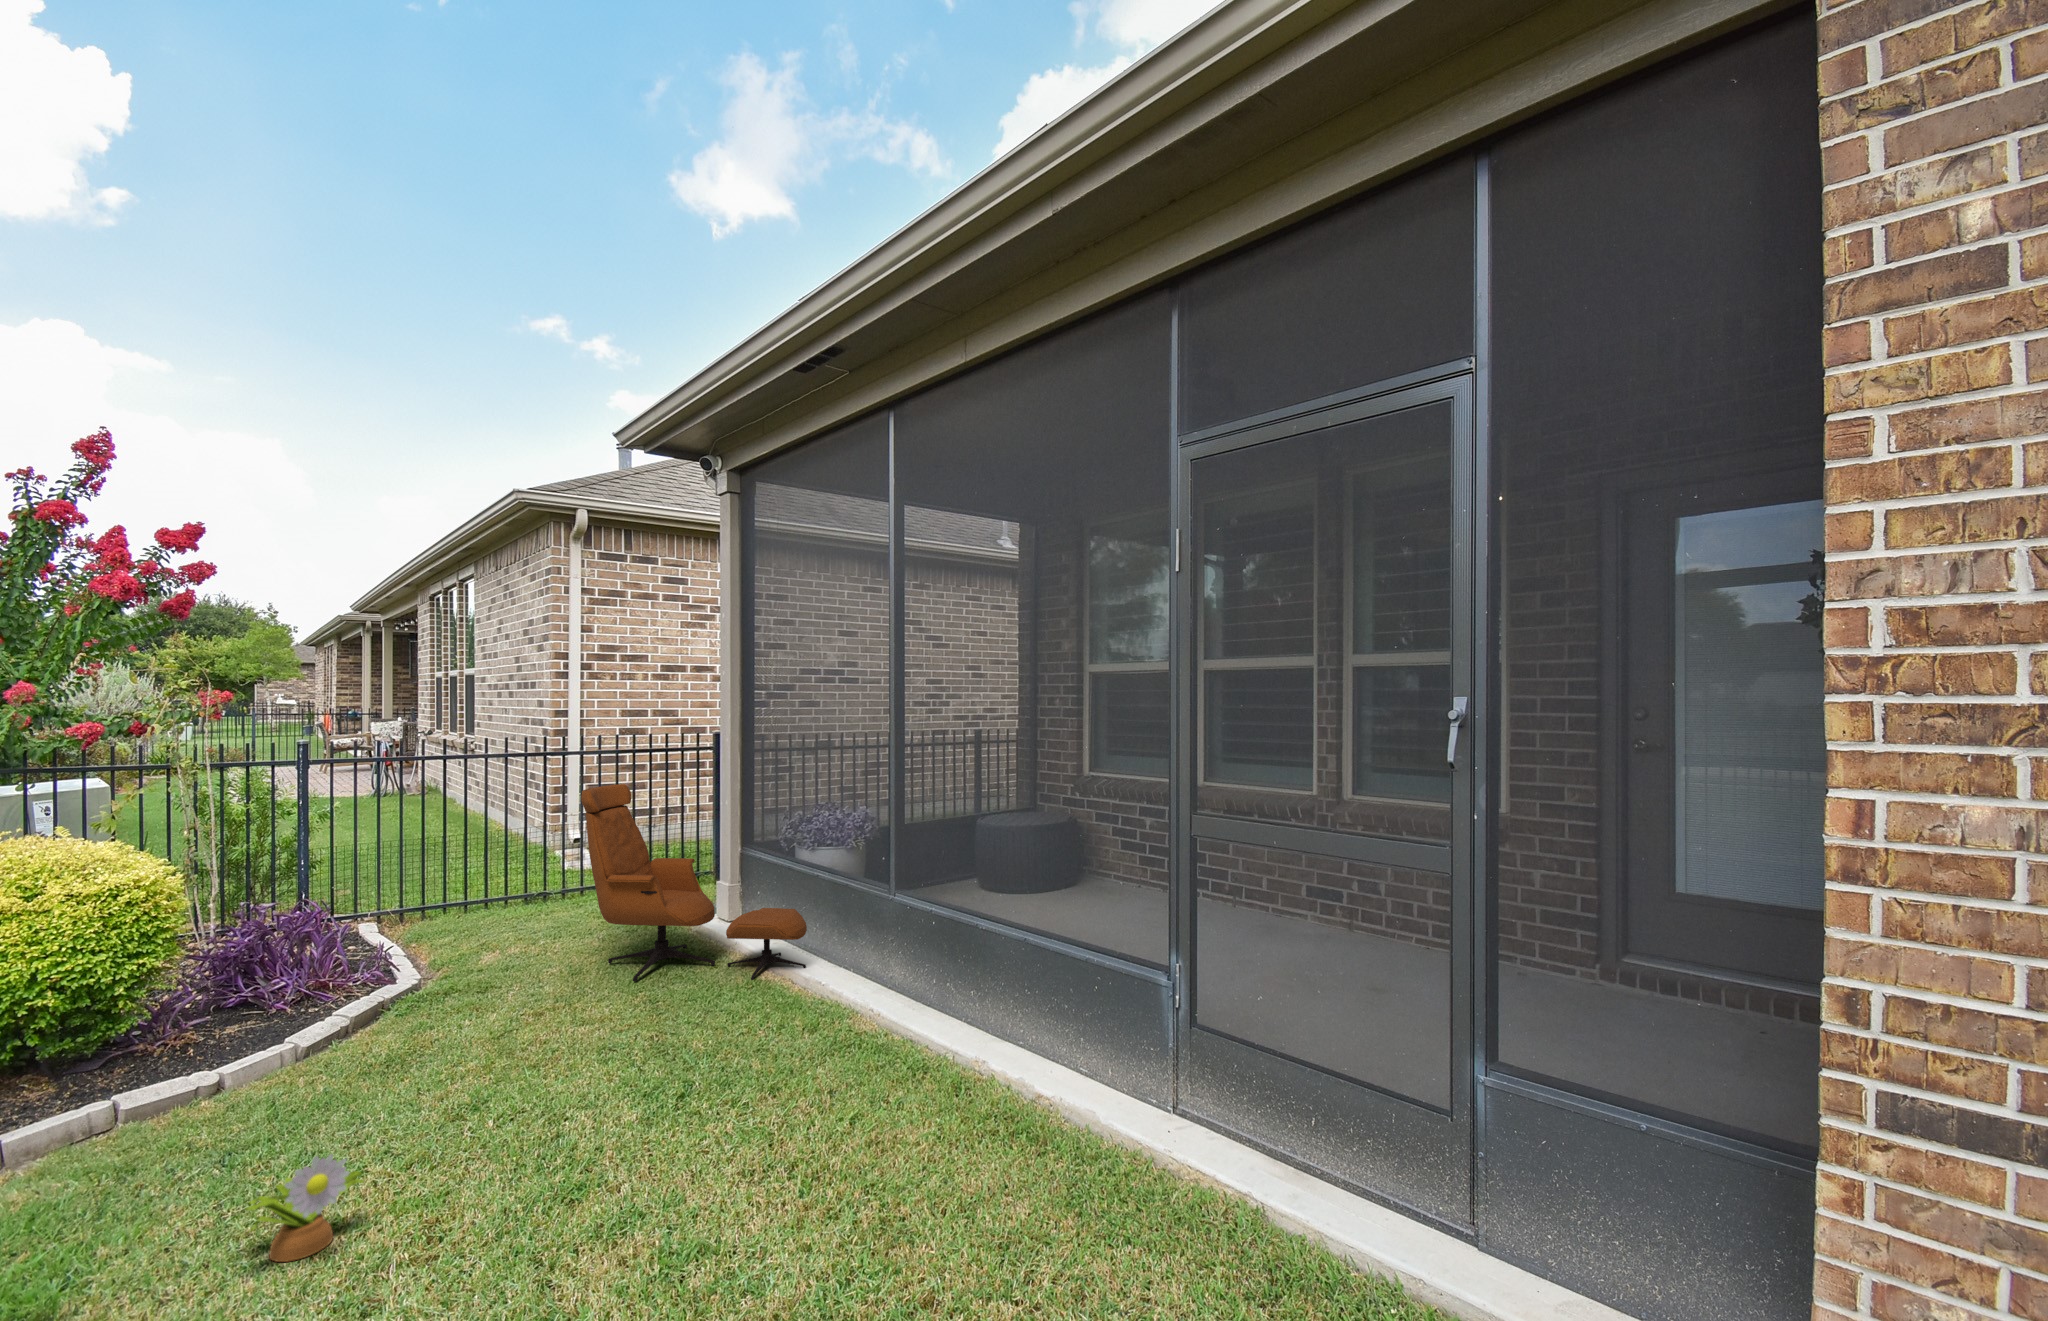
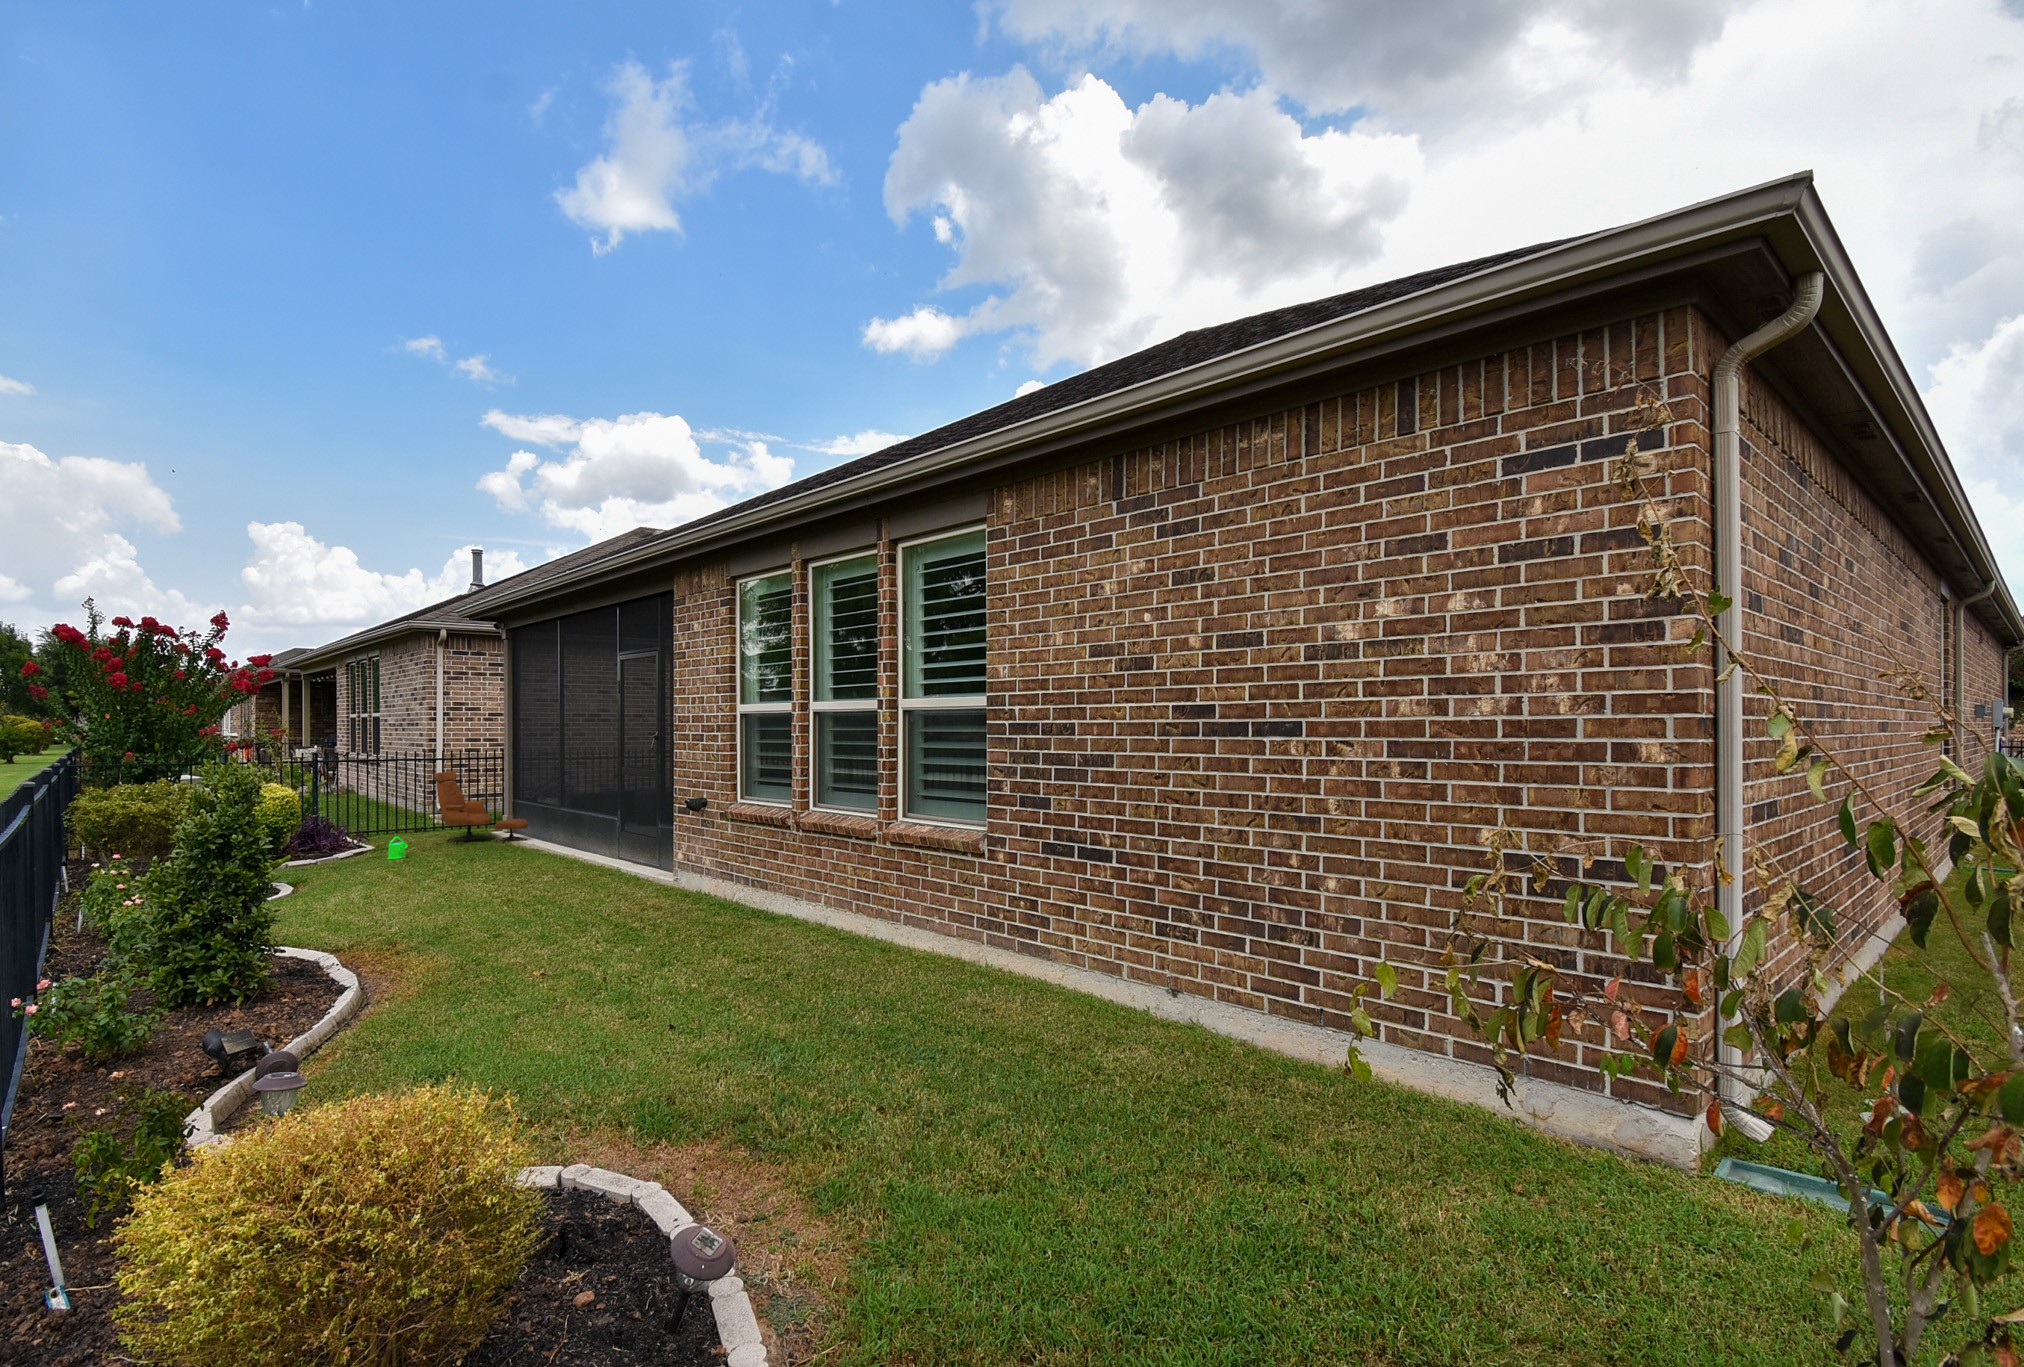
watering can: none [449,990,510,1066] -> present [388,836,408,859]
decorative plant: present [245,1154,364,1262] -> none [342,853,372,877]

